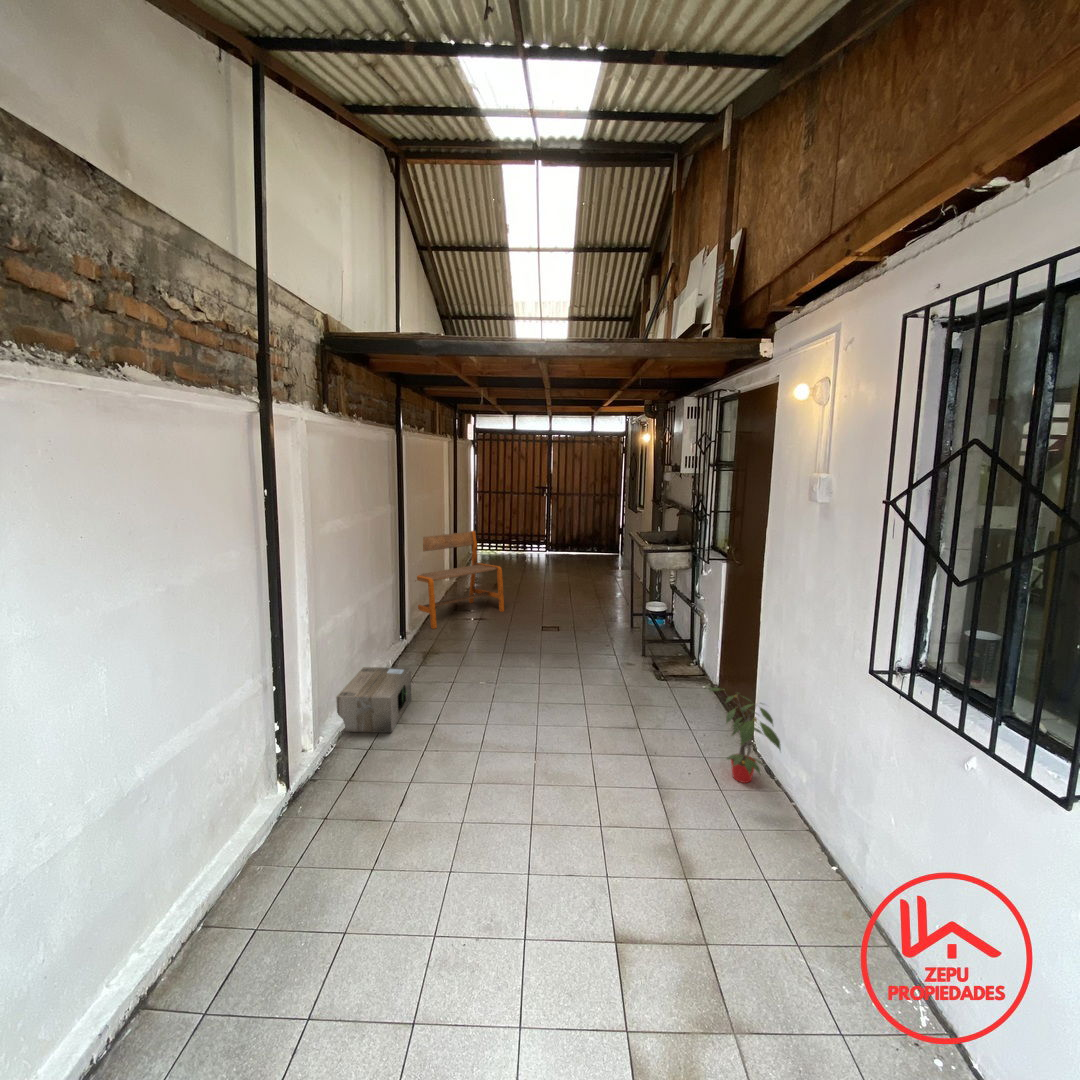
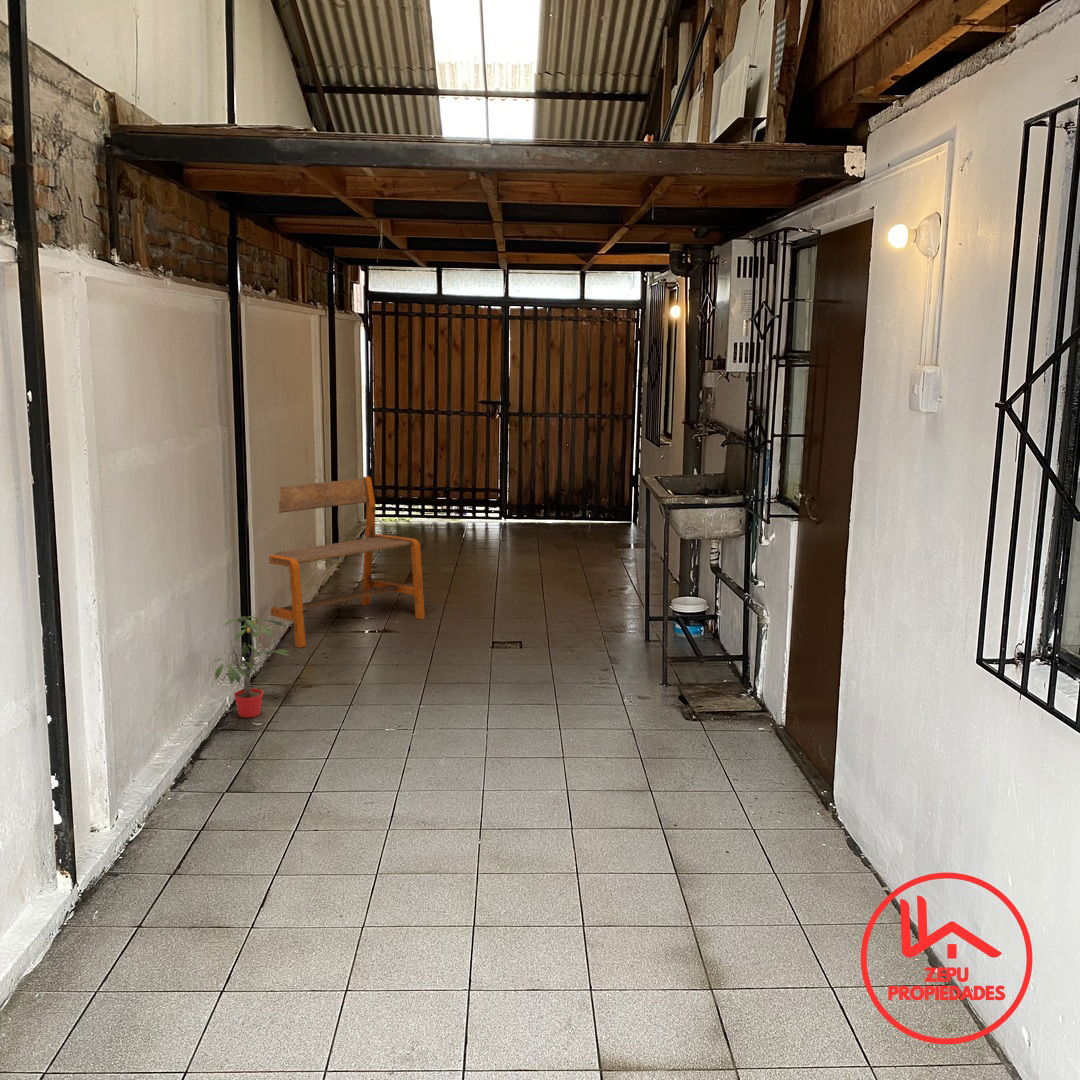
cardboard box: present [336,667,411,733] -> none [142,703,268,806]
potted plant: present [710,688,781,783] -> present [215,616,289,717]

